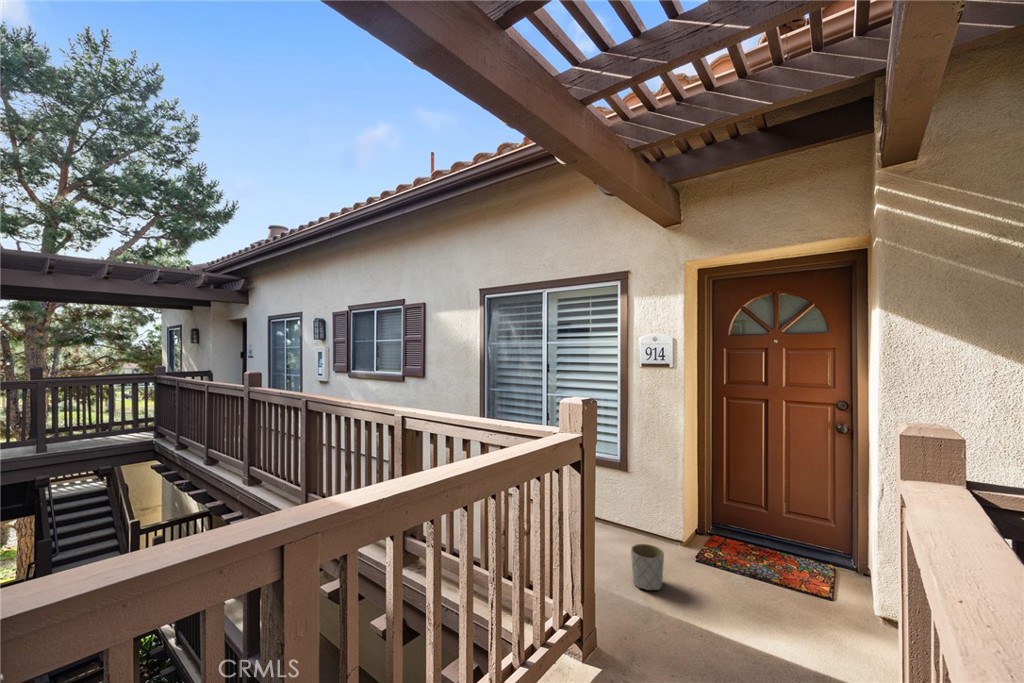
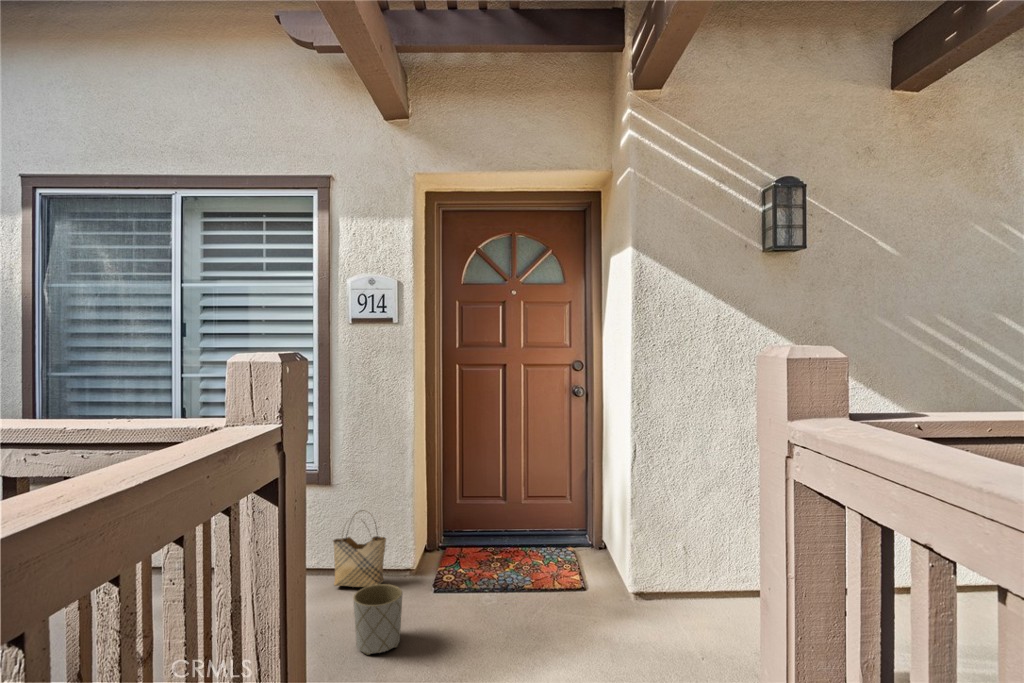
woven basket: none [627,492,663,547] -> present [333,510,386,587]

